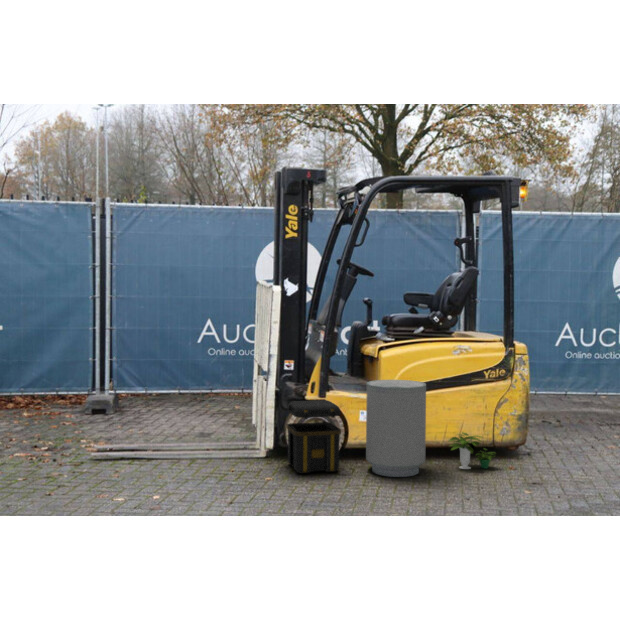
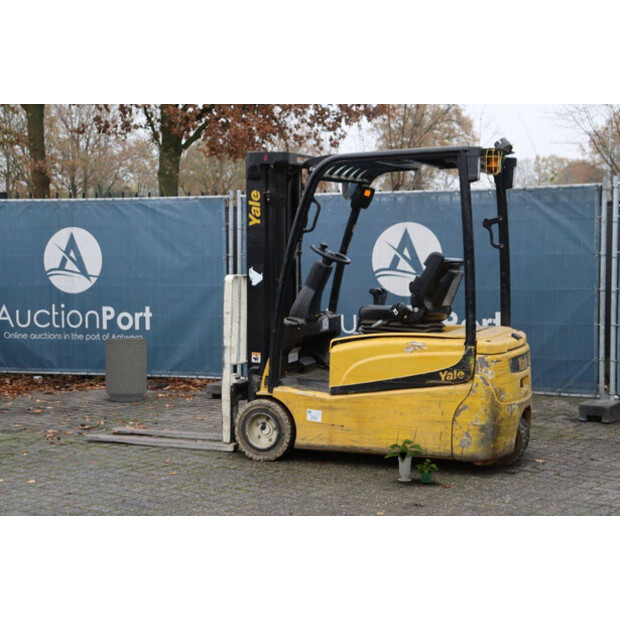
trash can: present [366,380,426,477] -> present [105,338,147,402]
toolbox: present [287,400,341,473] -> none [220,394,278,470]

